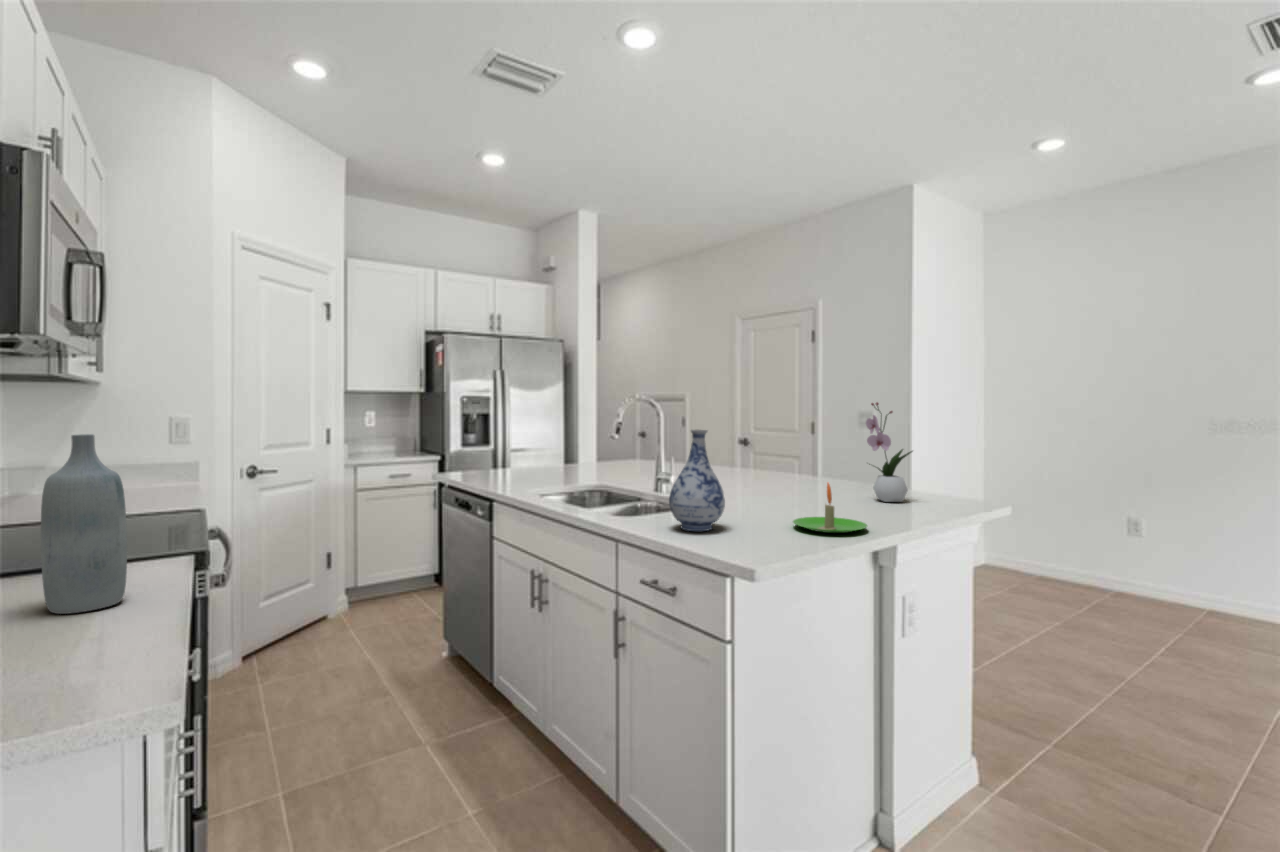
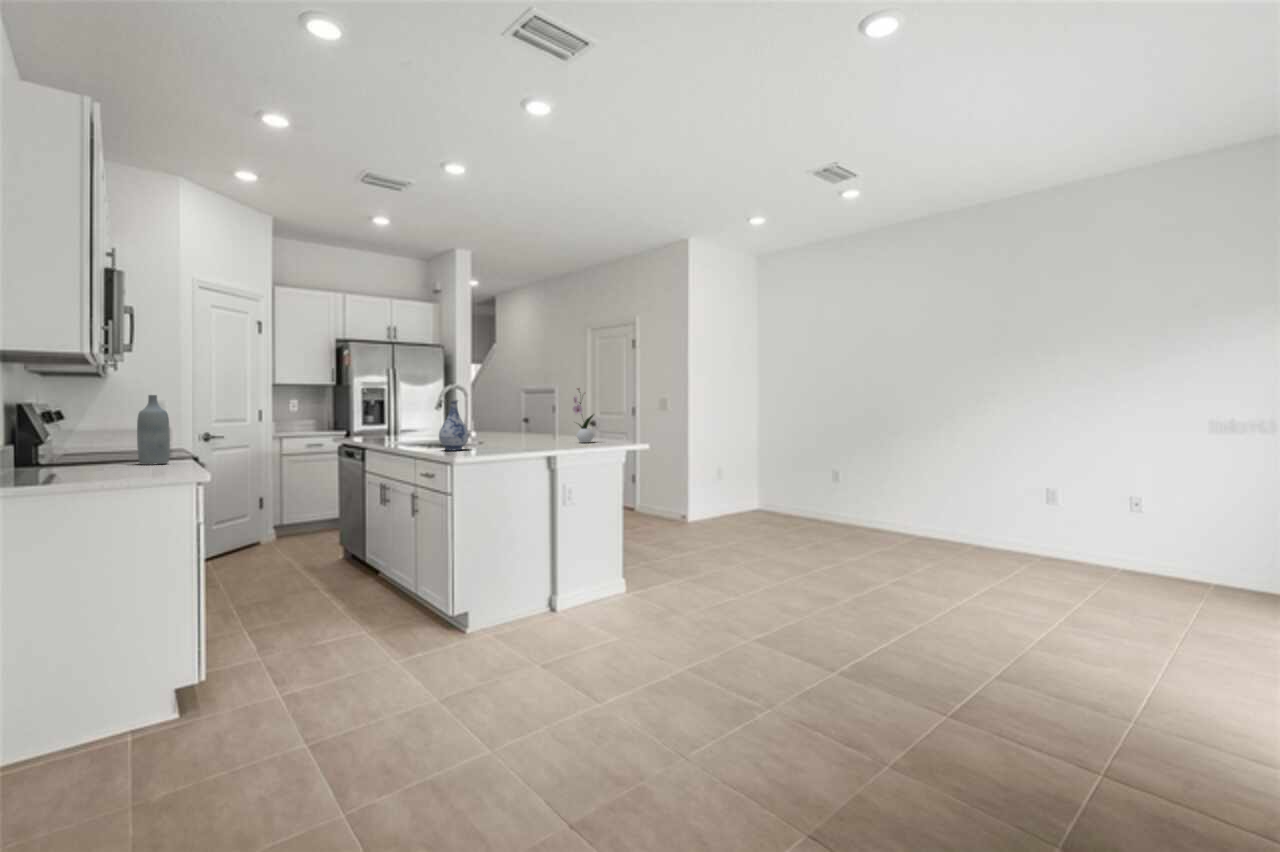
candle: present [793,483,867,533] -> none [502,426,539,450]

